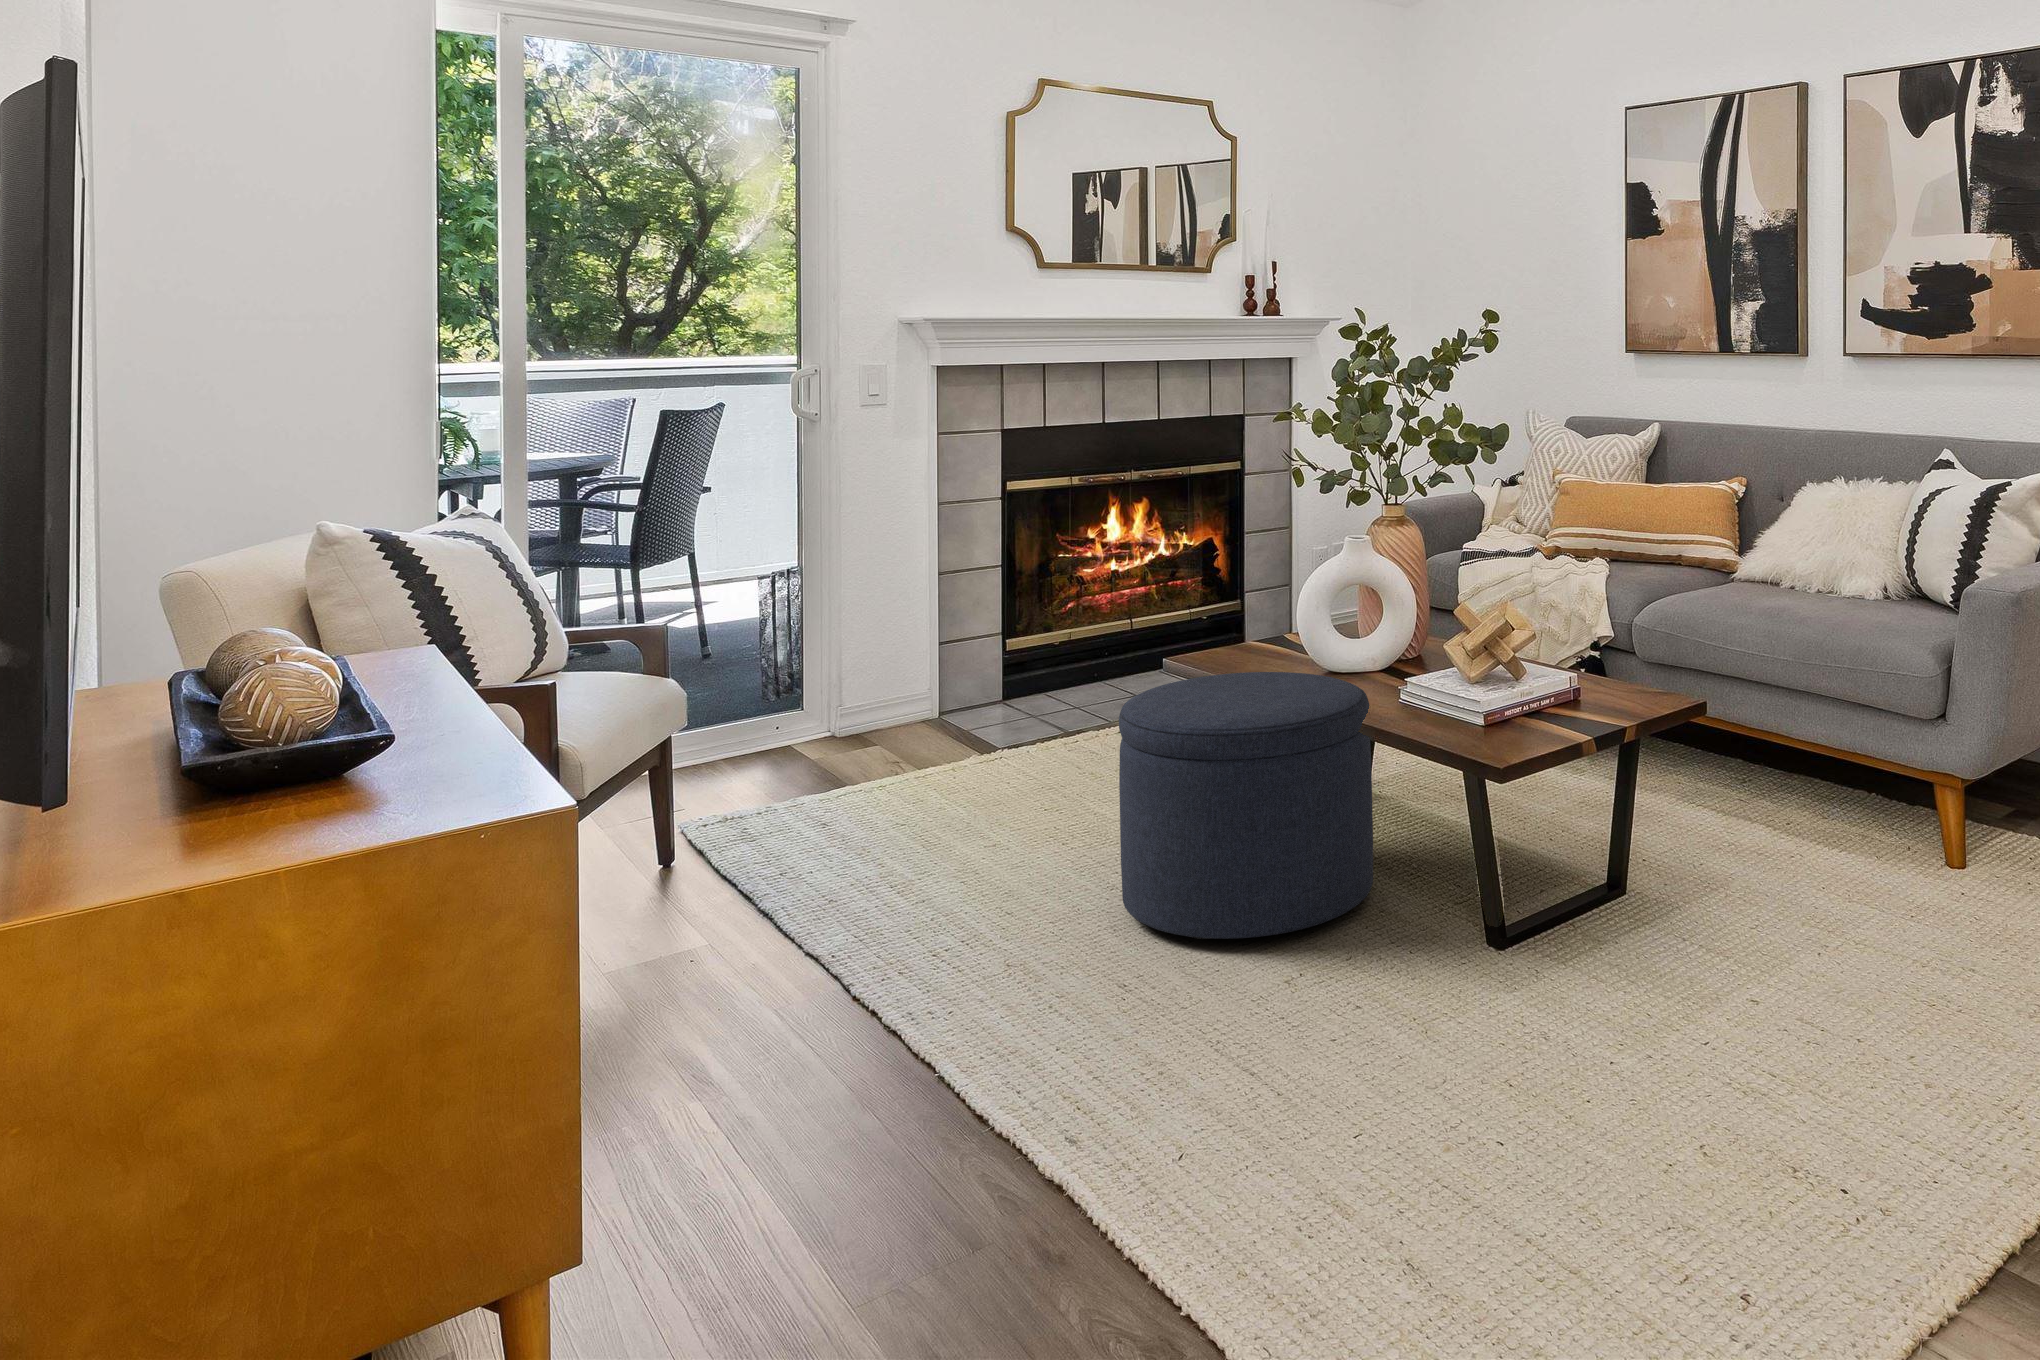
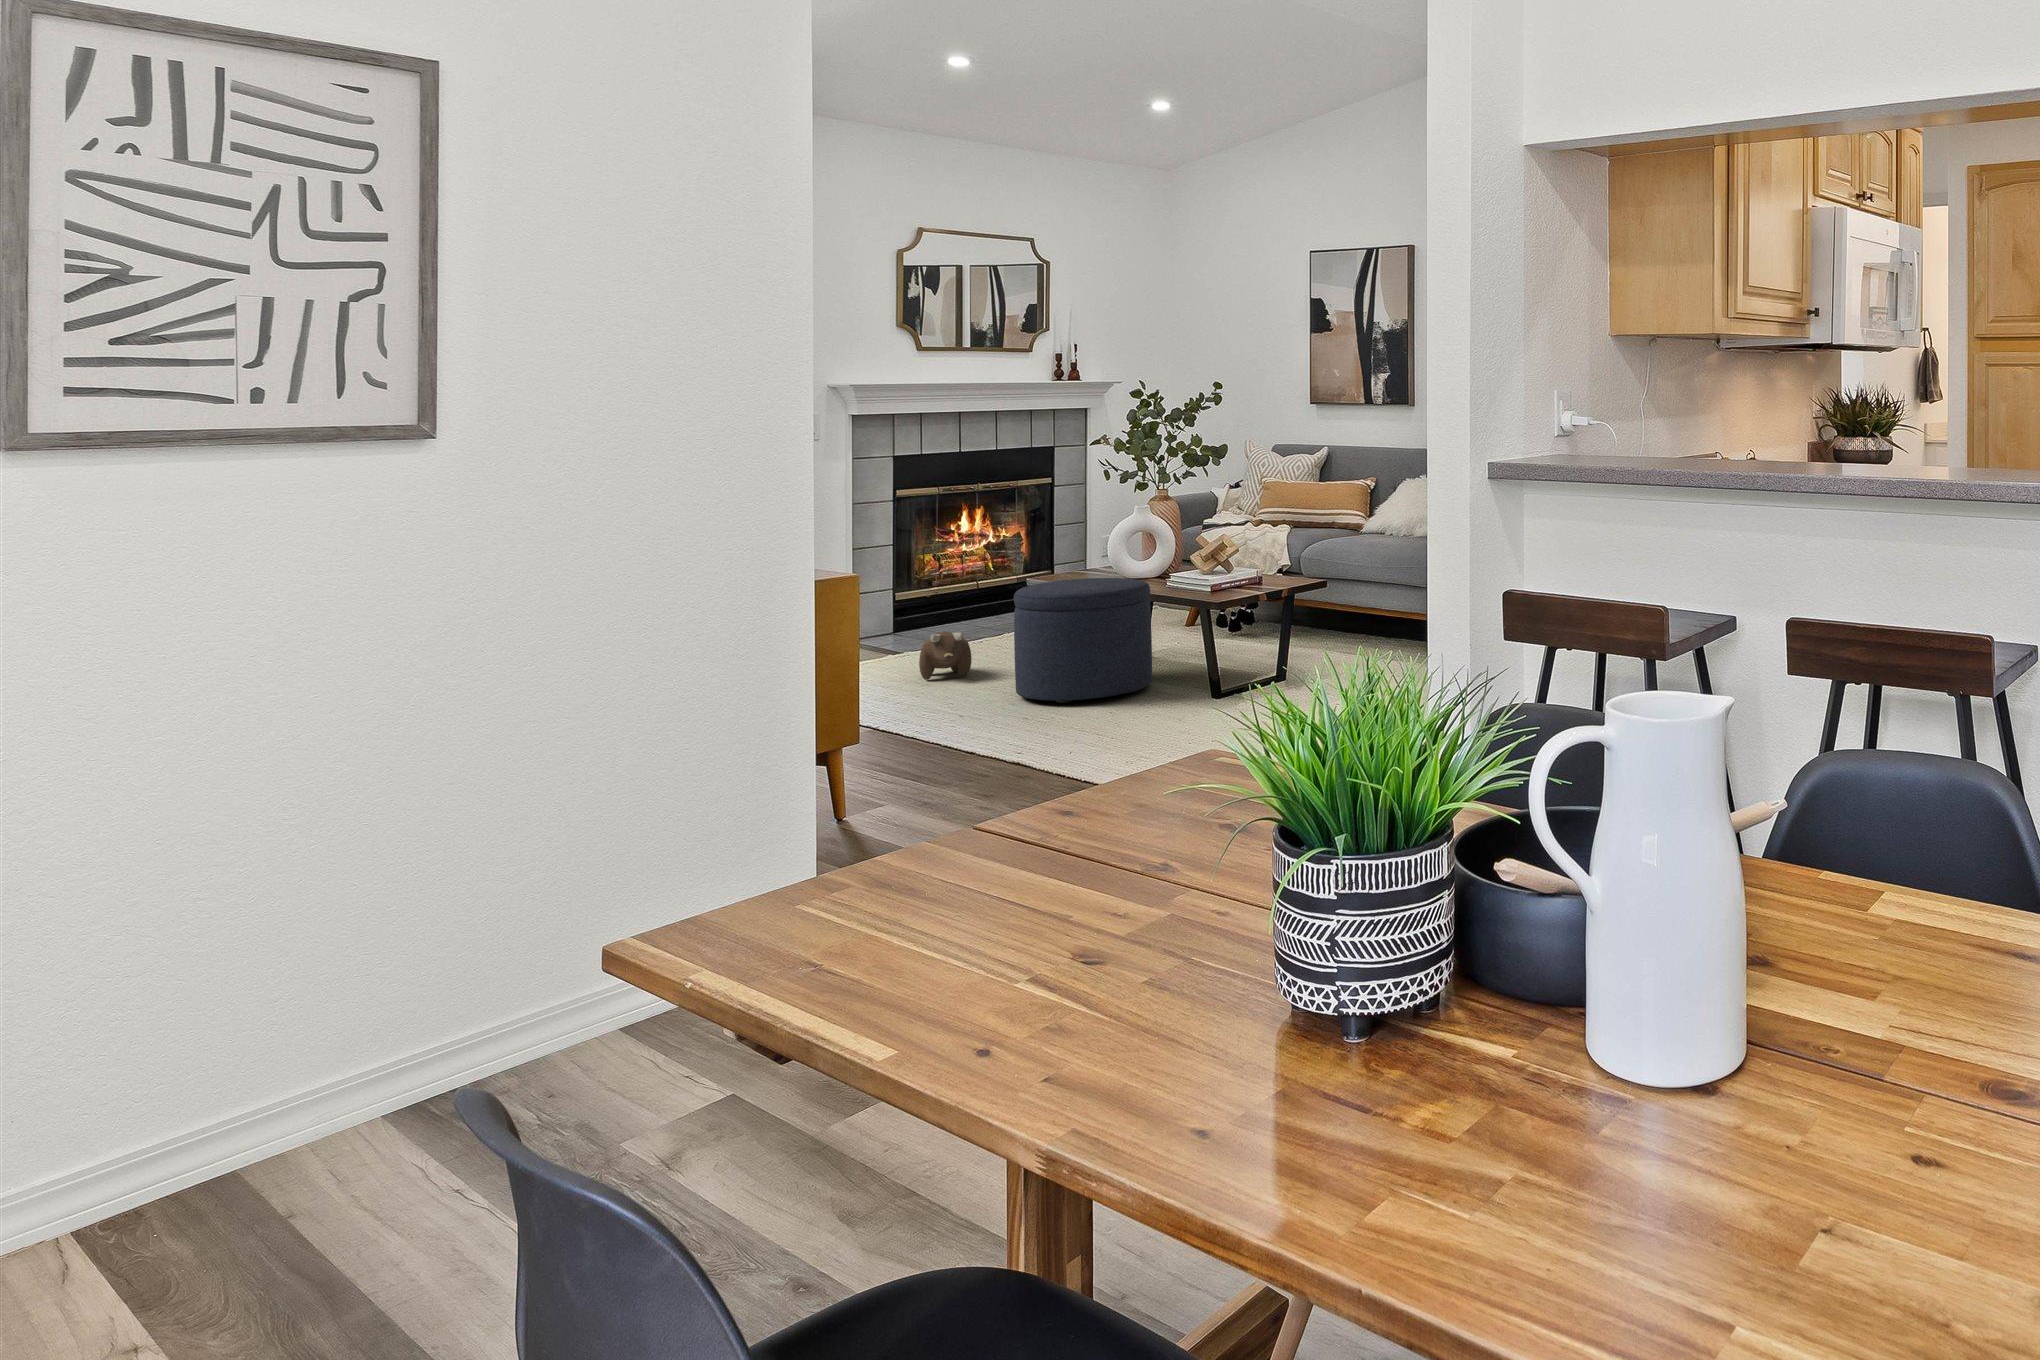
plush toy: none [983,744,1071,833] -> present [919,631,971,680]

